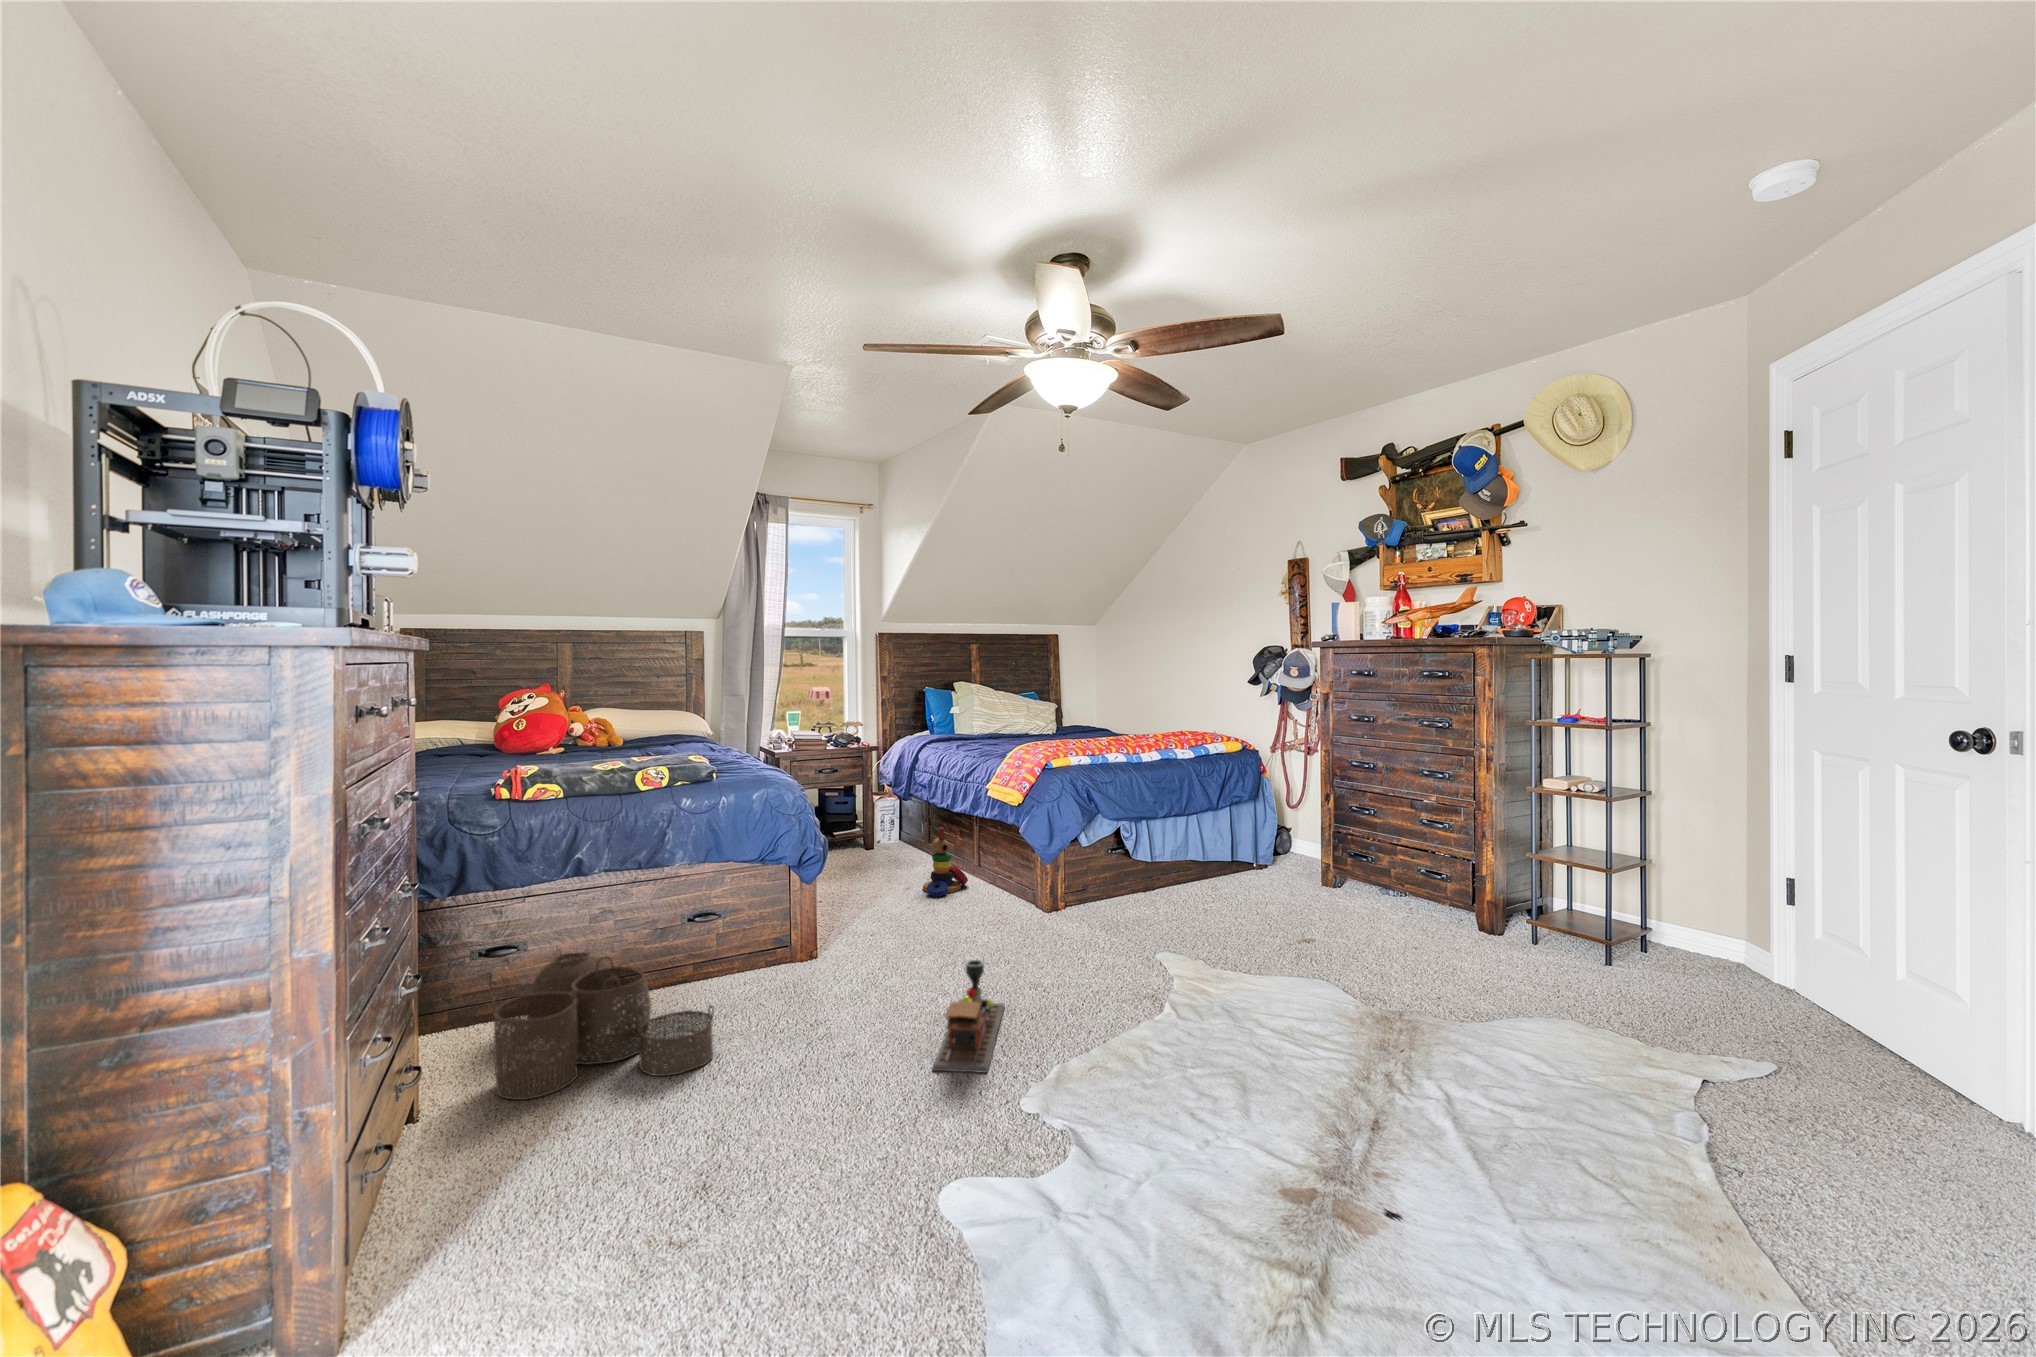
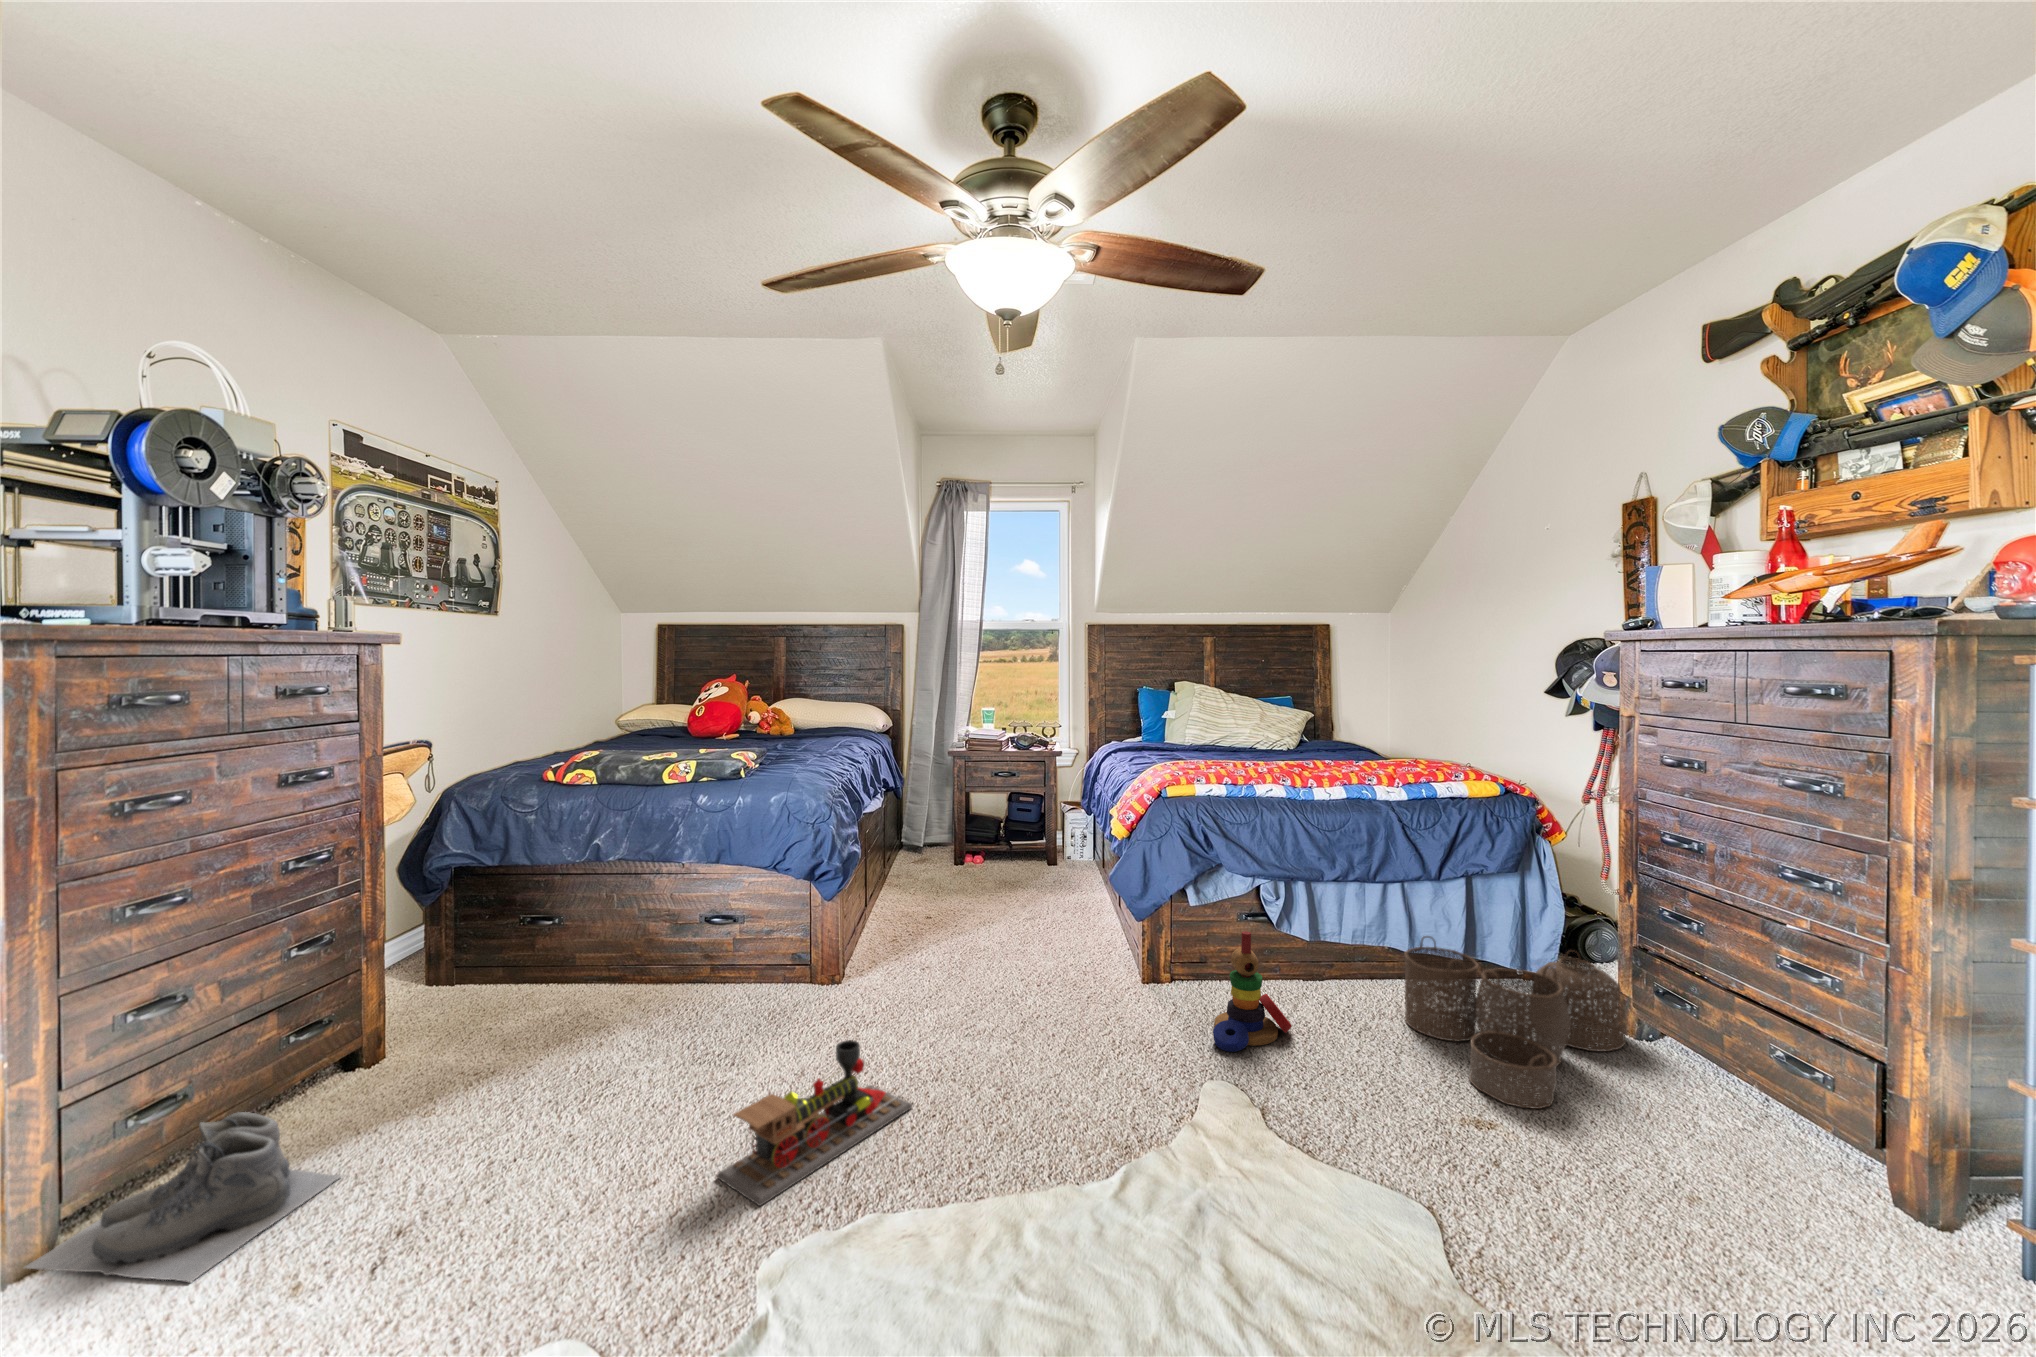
stacking toy: present [923,827,968,897] -> present [1213,931,1292,1052]
woven basket: present [491,950,714,1100] -> present [1404,936,1626,1109]
boots: none [393,1118,608,1294] -> present [25,1112,340,1283]

